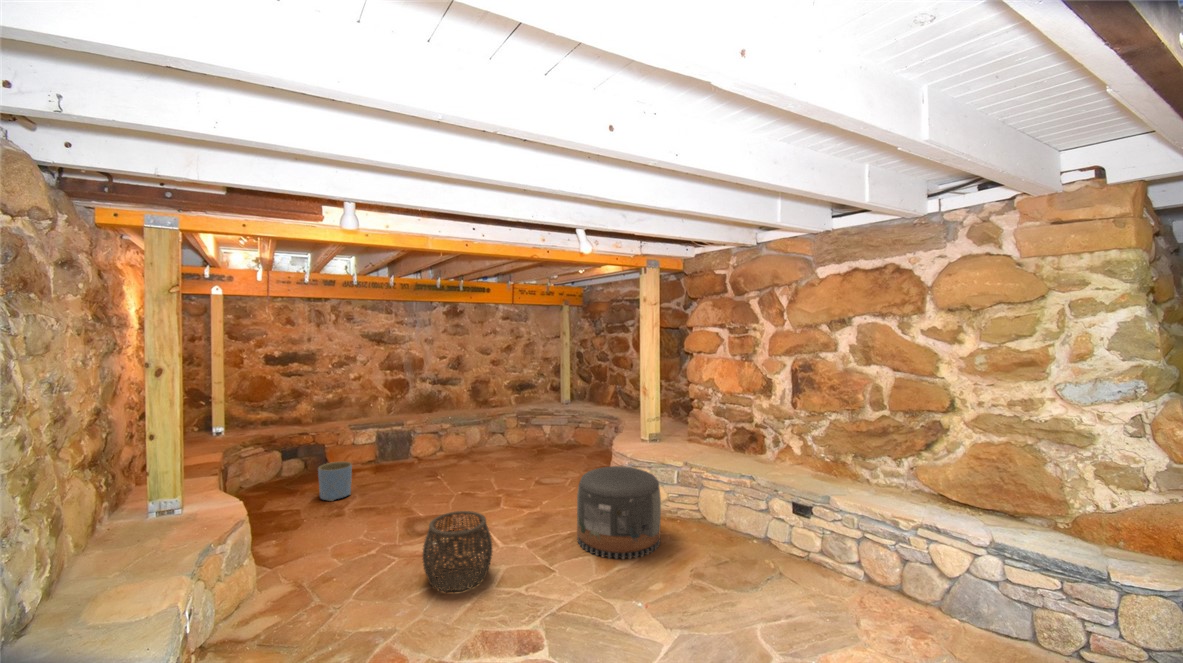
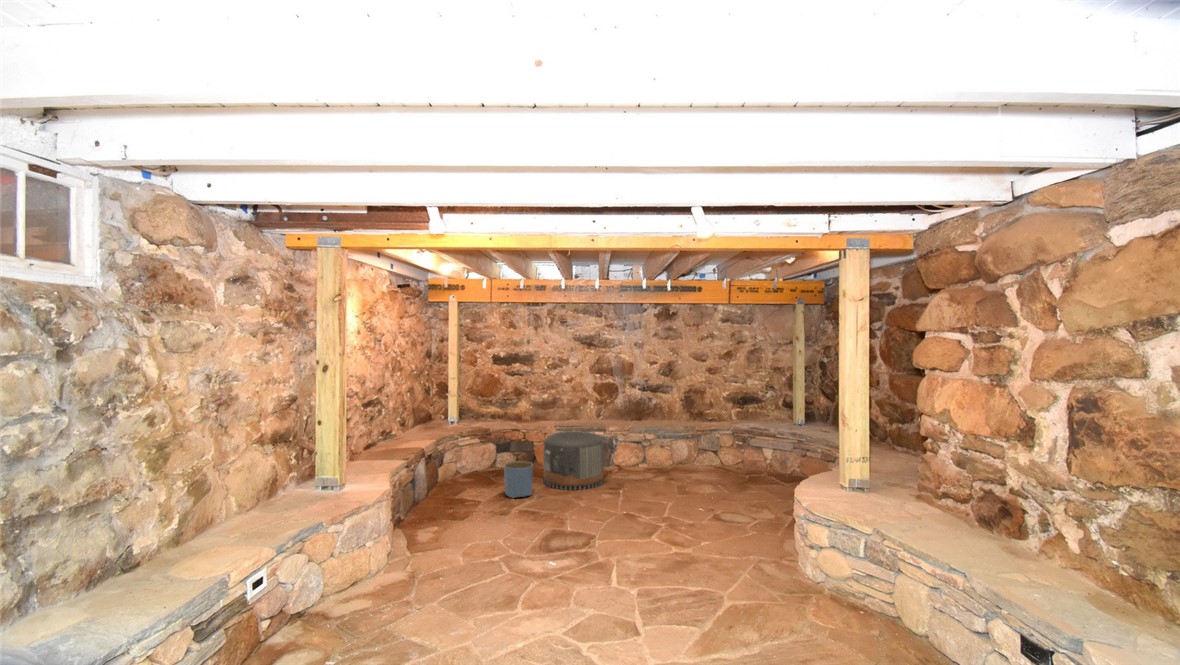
pouf: present [577,466,661,559] -> present [543,431,603,490]
woven basket: present [423,511,492,592] -> none [514,529,588,614]

